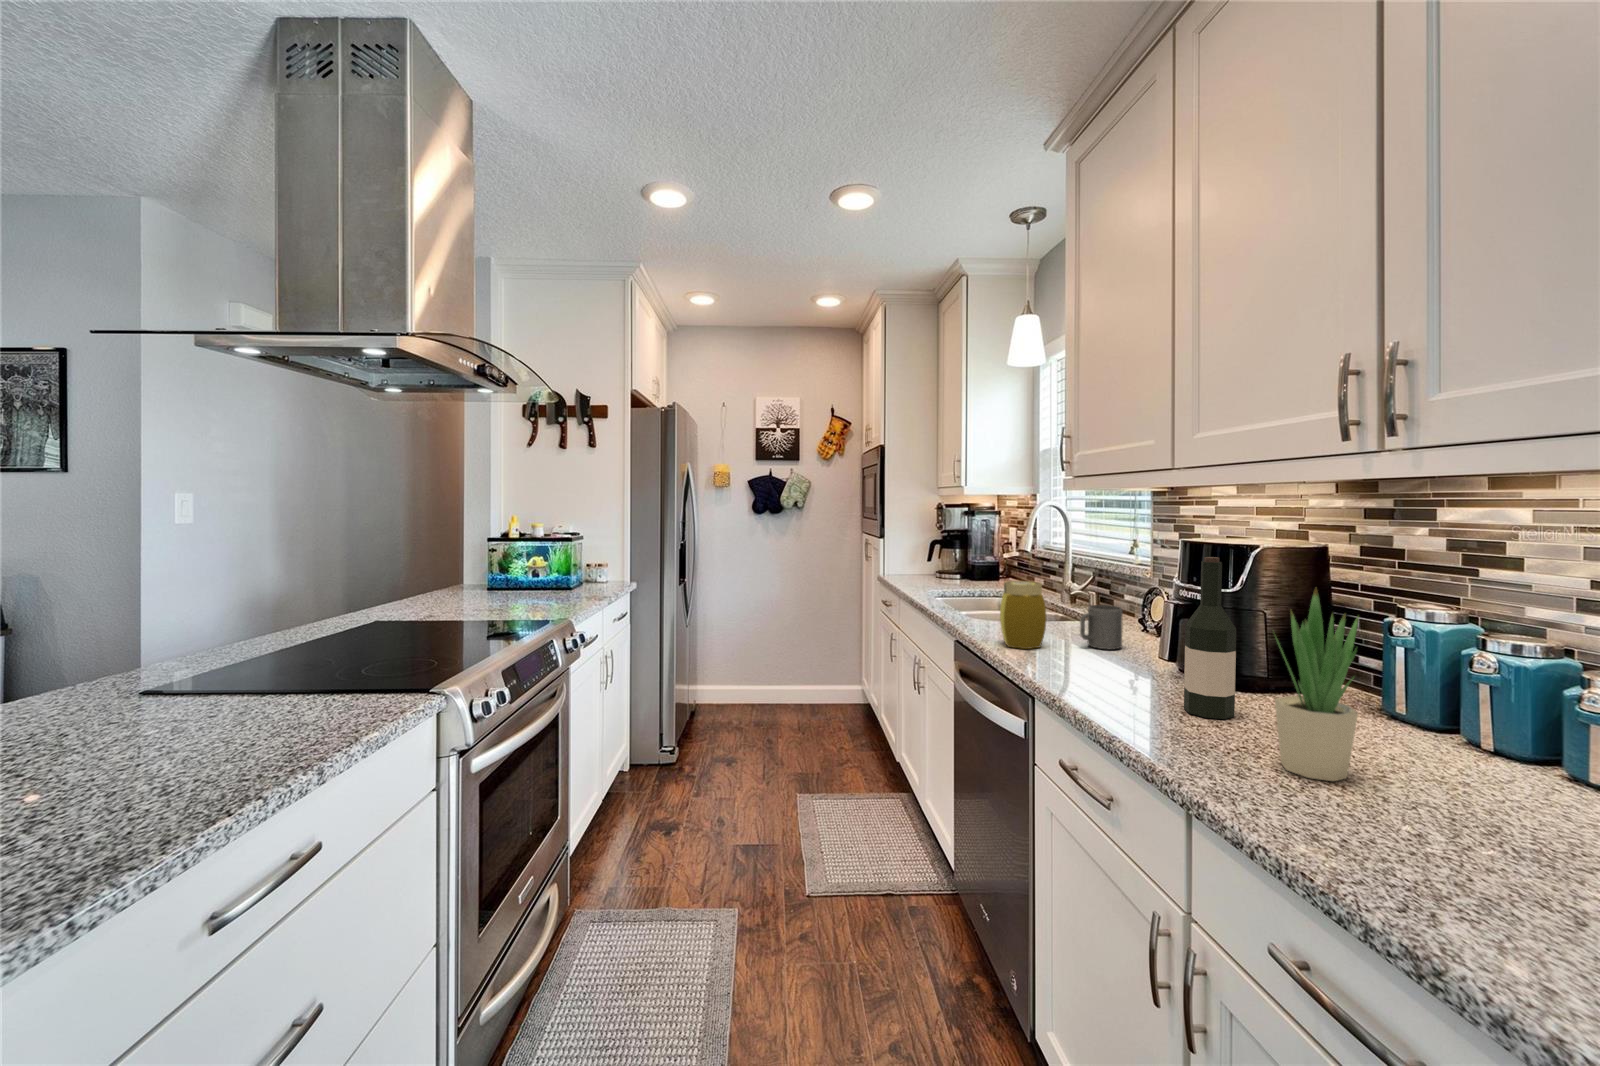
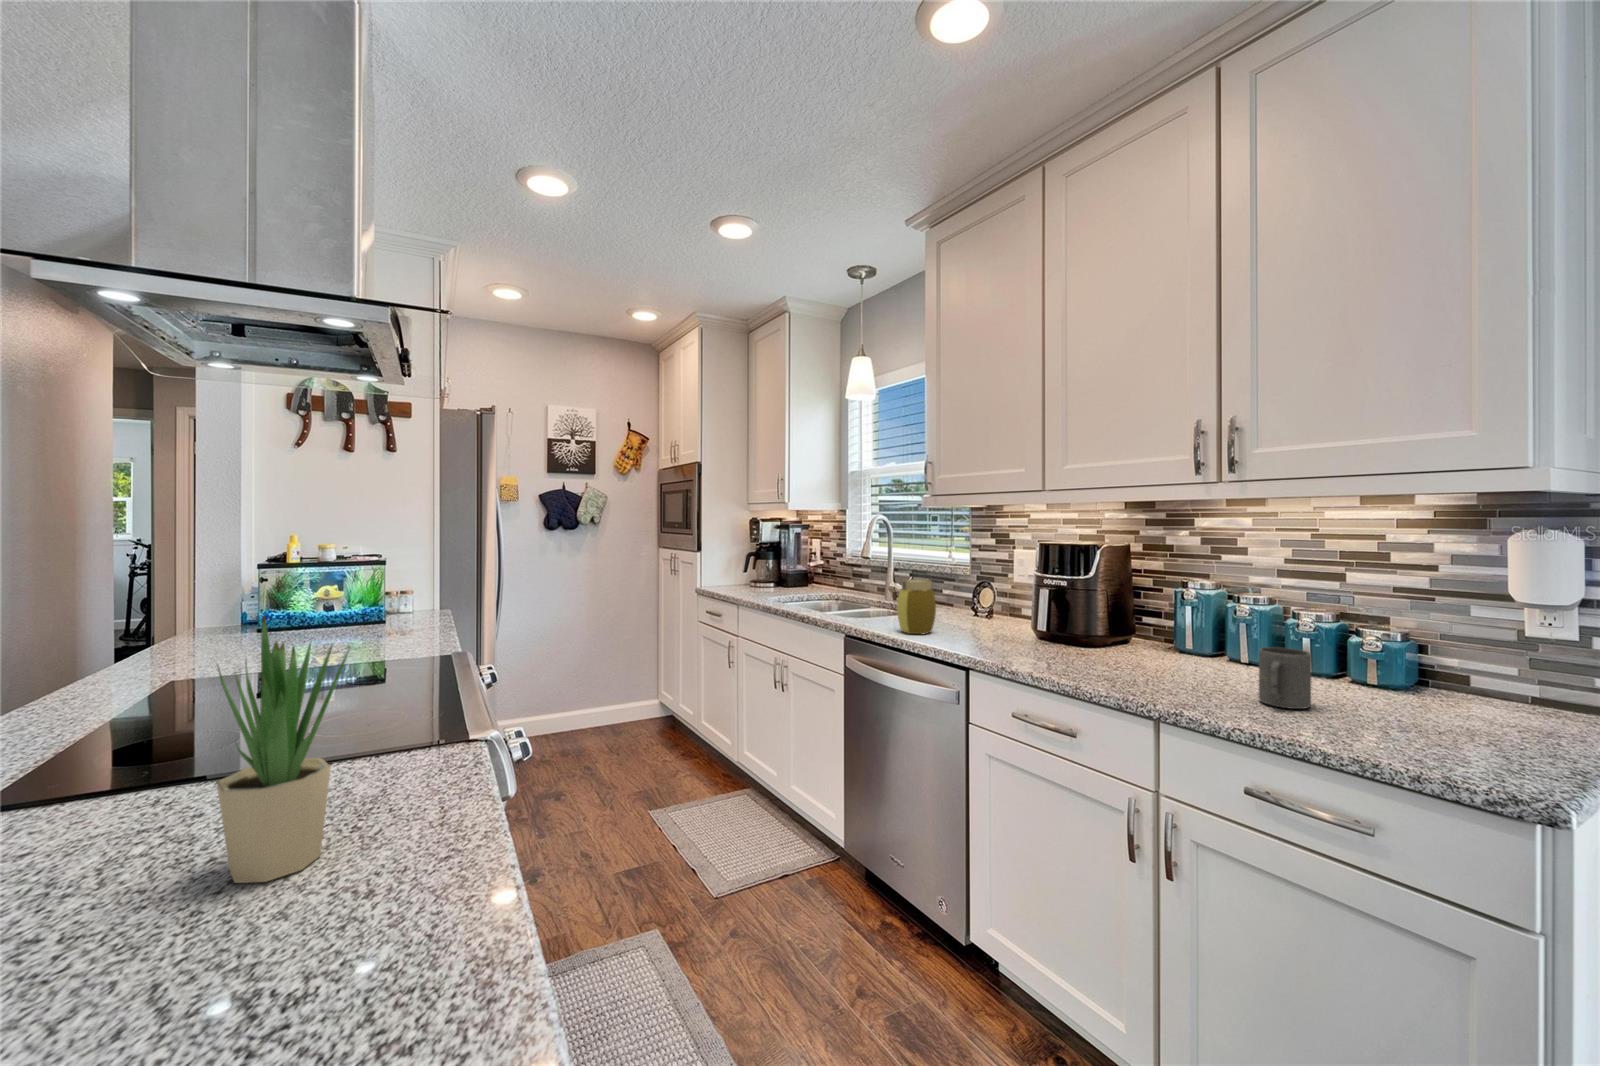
wine bottle: present [1184,557,1236,719] -> none [1082,552,1114,664]
potted plant: present [1274,589,1359,781] -> present [217,614,348,883]
mug: present [1080,605,1123,649] -> present [1259,647,1311,709]

